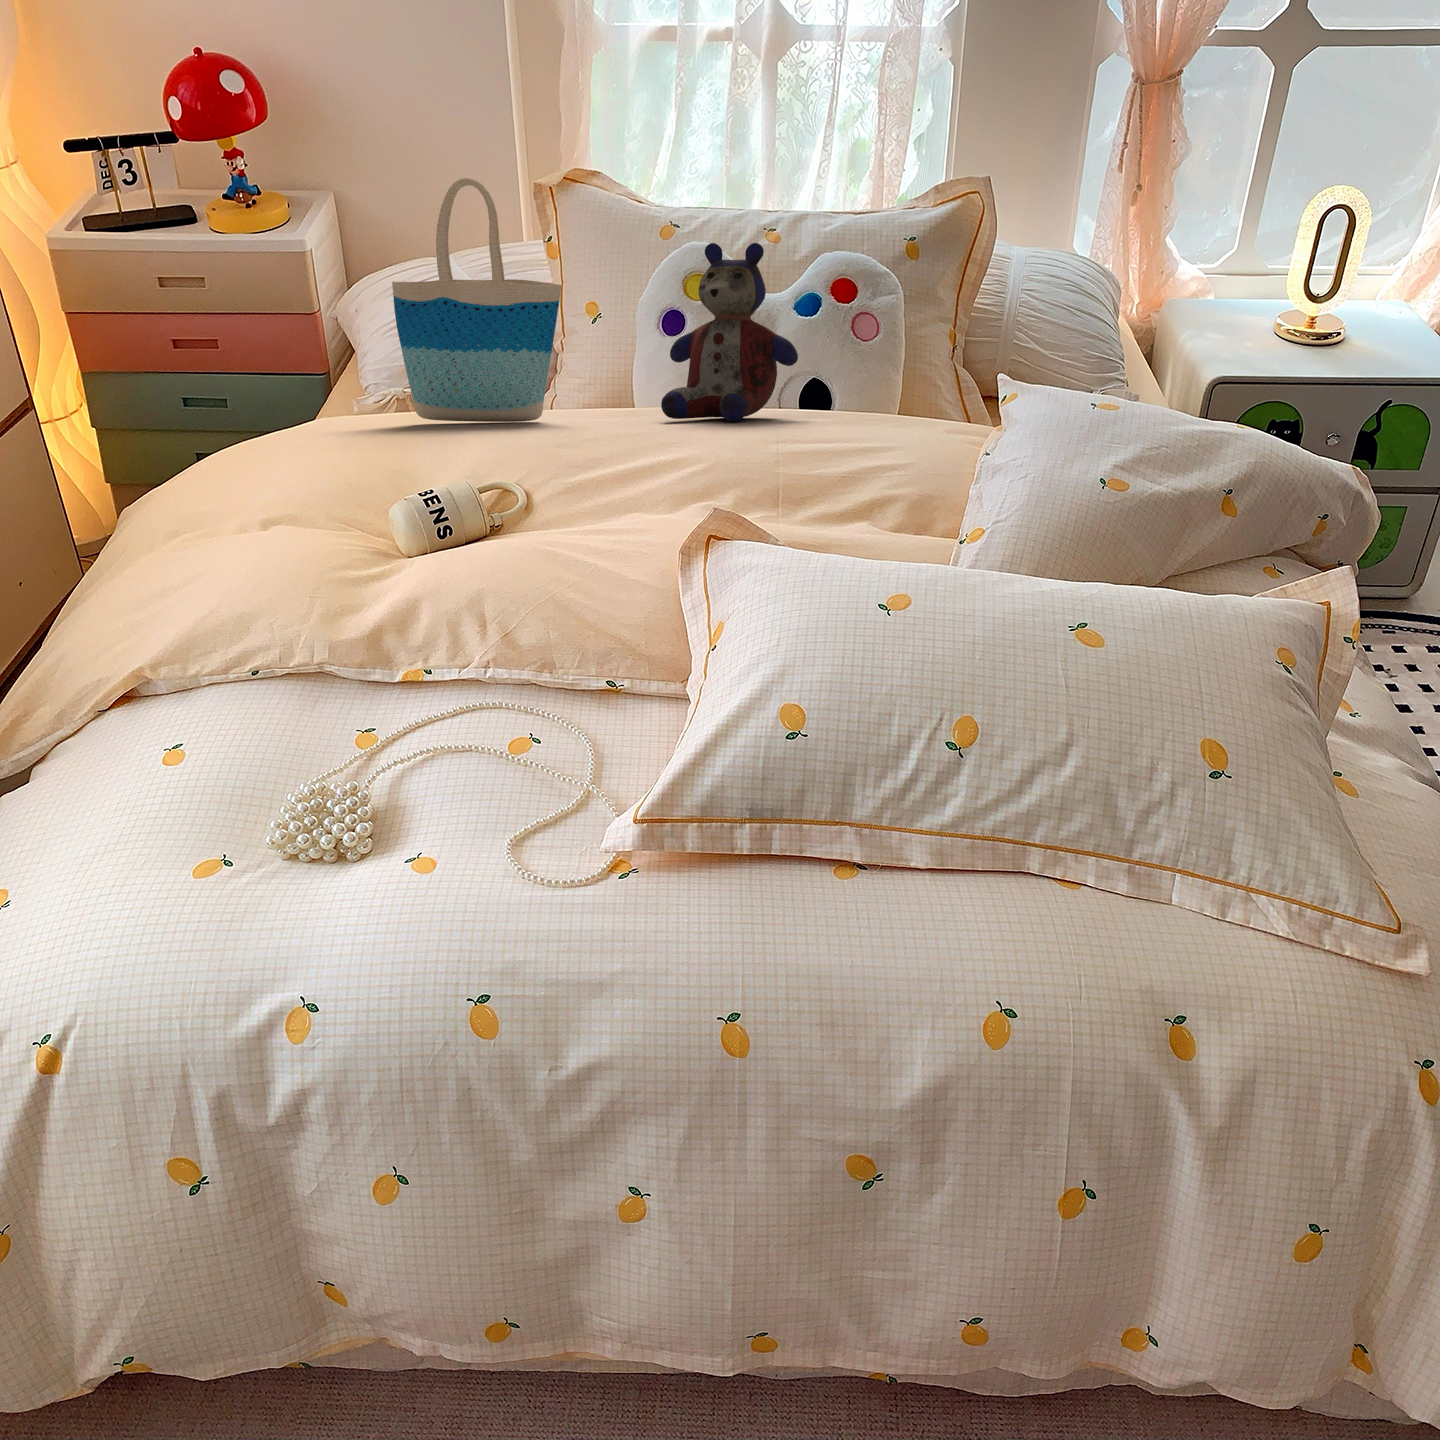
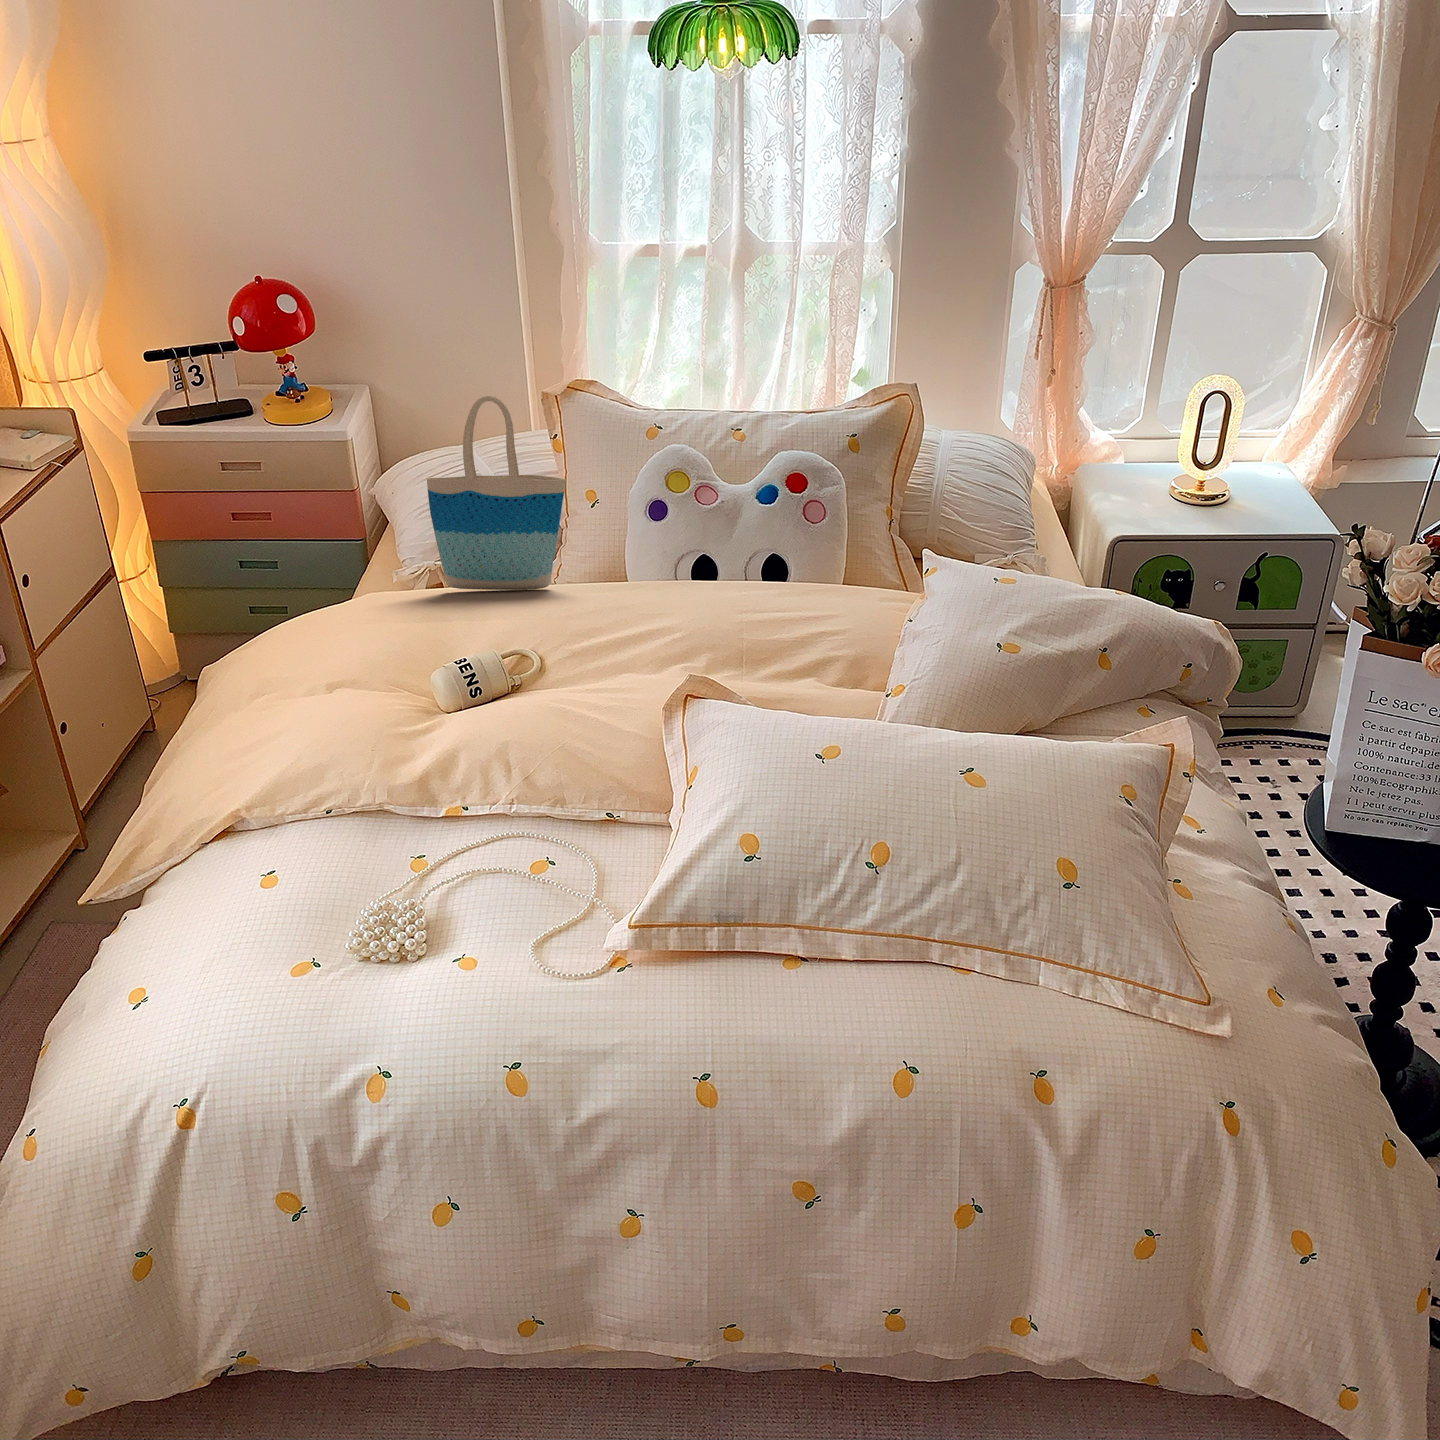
stuffed bear: present [661,243,798,422] -> none [648,444,760,590]

